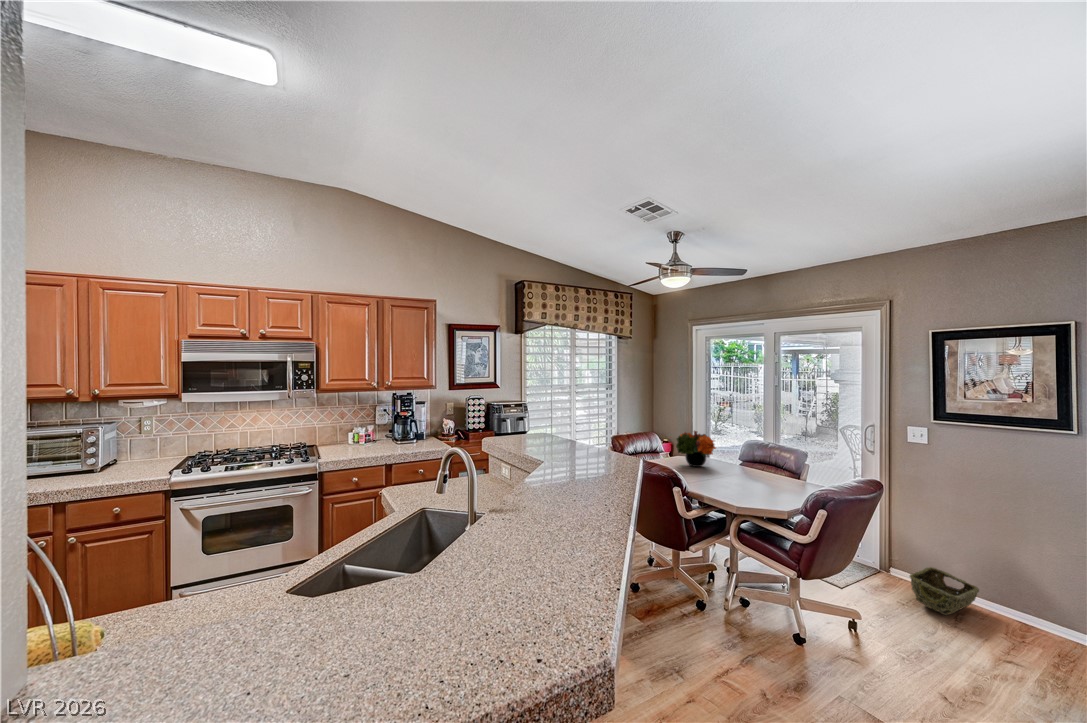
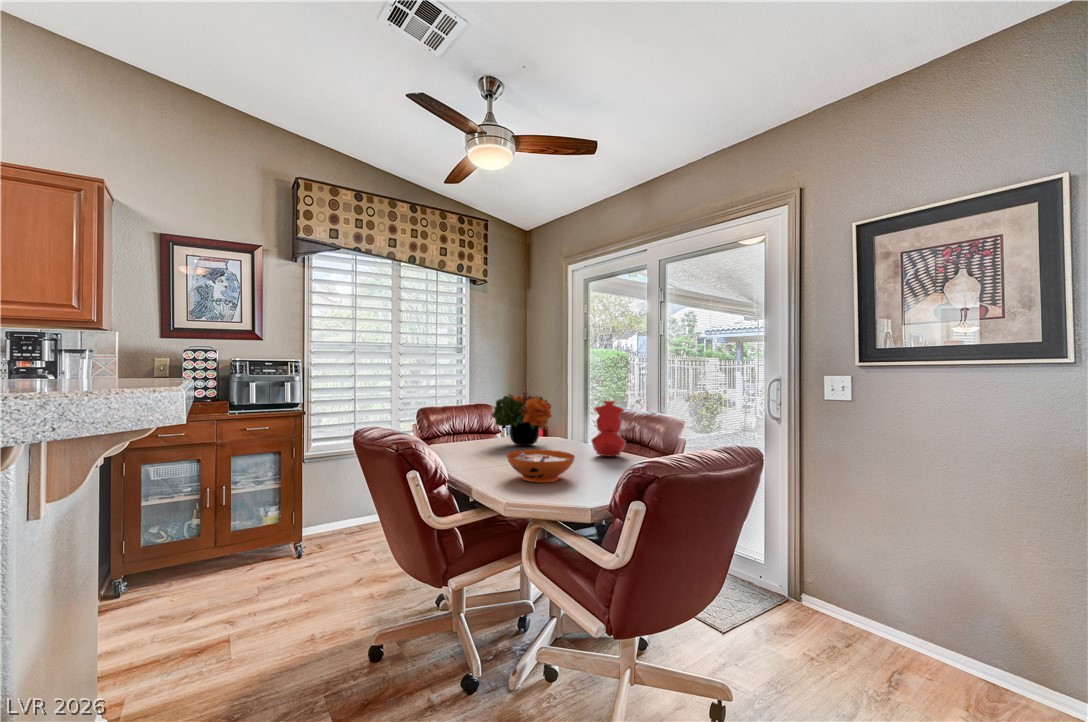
vase: none [750,441,774,476] -> present [591,401,626,456]
decorative bowl: none [716,473,758,494] -> present [507,450,575,482]
woven basket: present [910,567,979,615] -> none [822,592,929,679]

